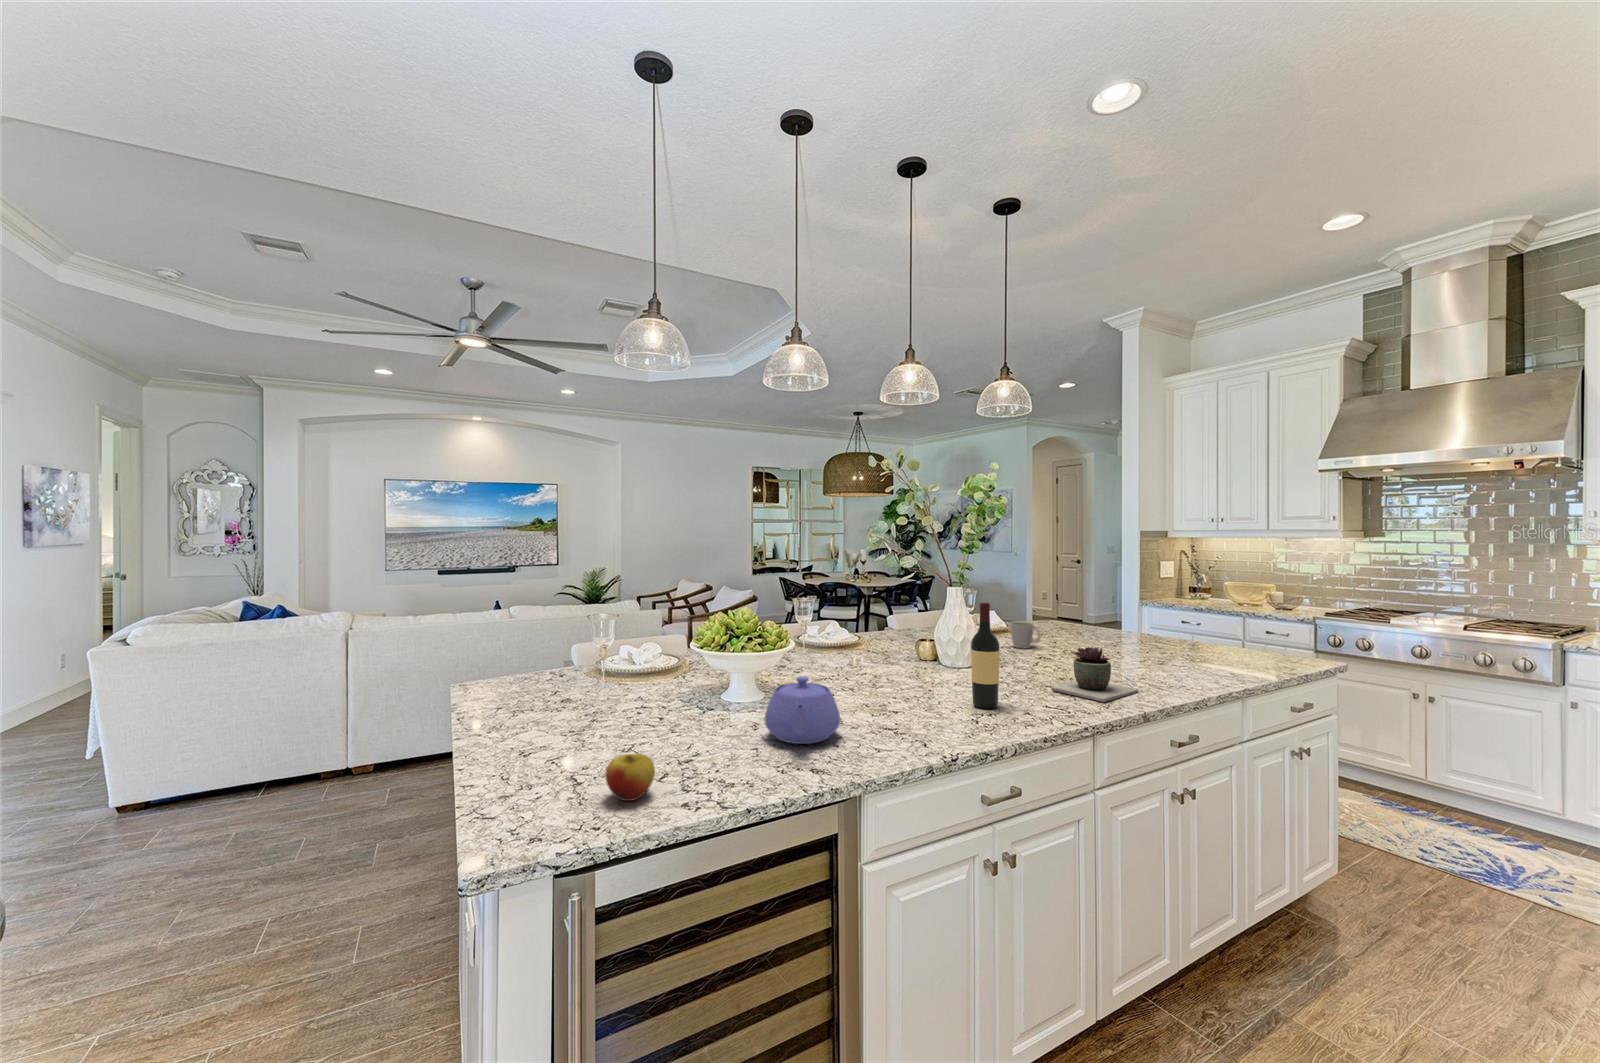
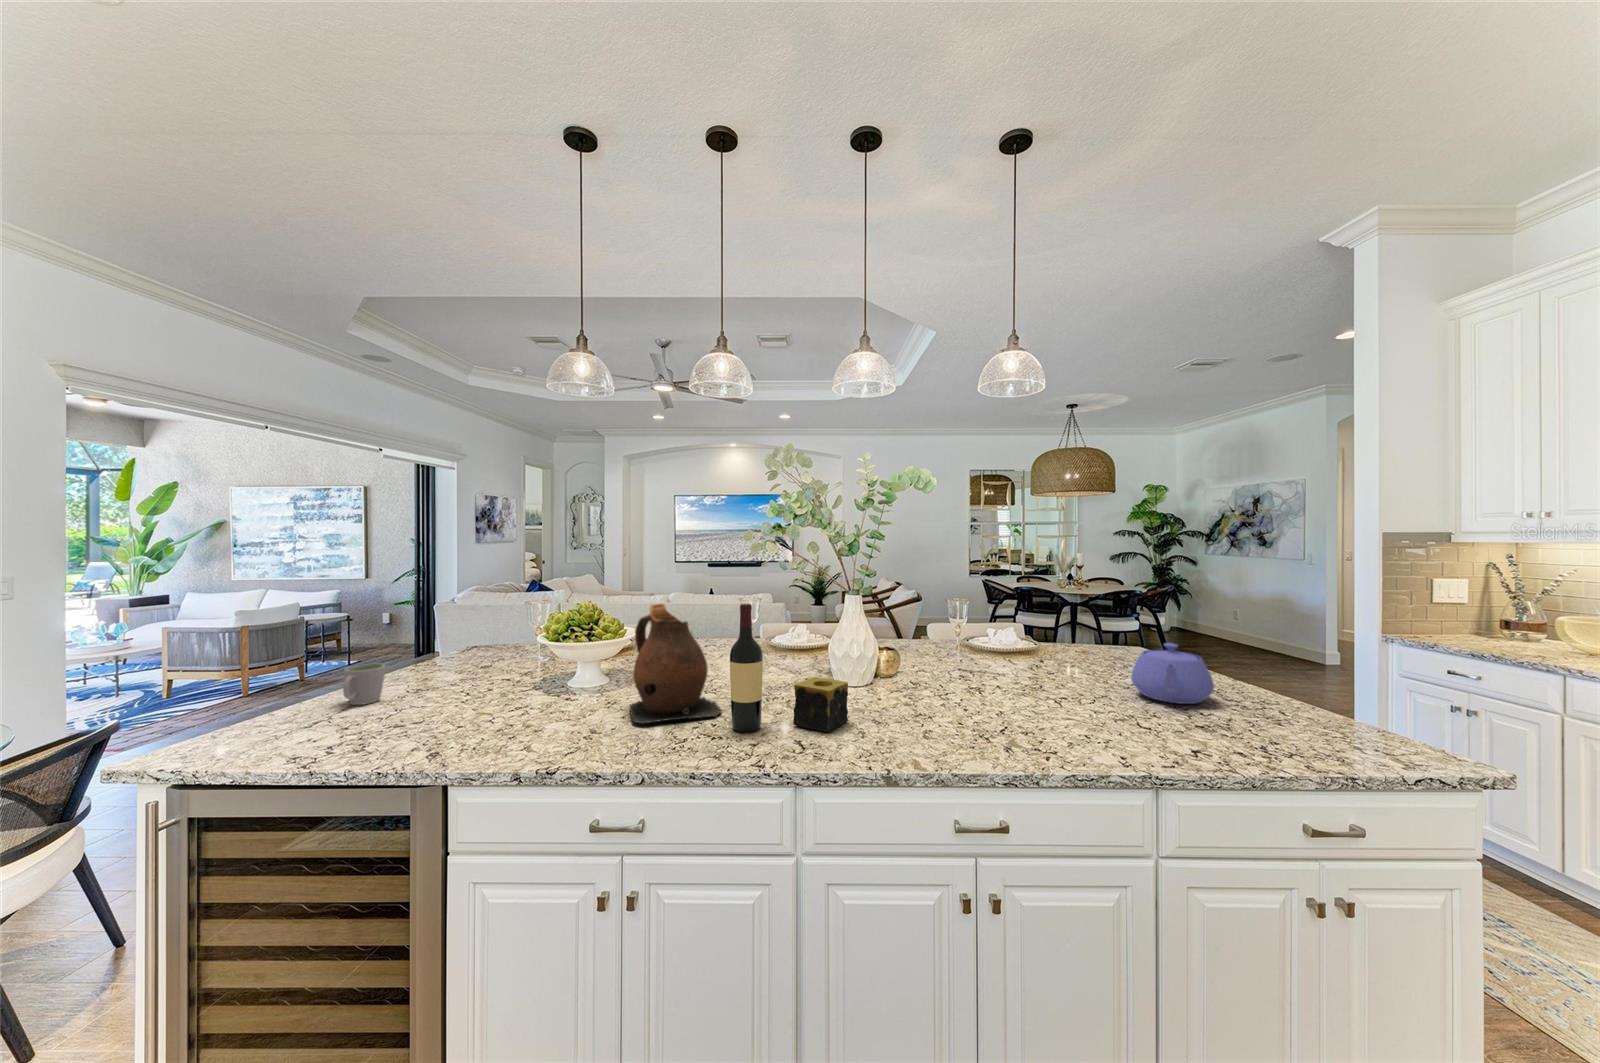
ceramic pitcher: none [852,609,945,719] -> present [629,604,722,723]
mug: present [1010,622,1041,648] -> present [343,664,386,705]
succulent plant: present [1051,647,1139,702] -> none [868,675,975,753]
candle: none [1001,659,1043,698] -> present [793,677,848,732]
teapot: present [765,676,840,744] -> present [1131,643,1214,704]
apple: present [605,754,655,801] -> none [275,704,329,743]

